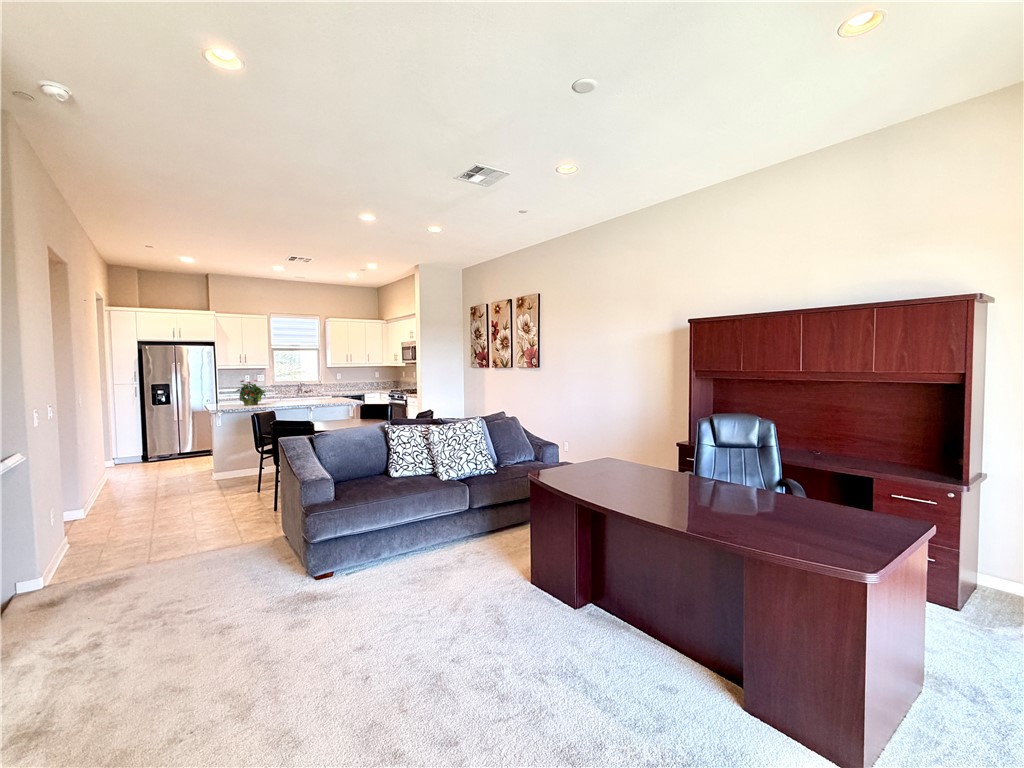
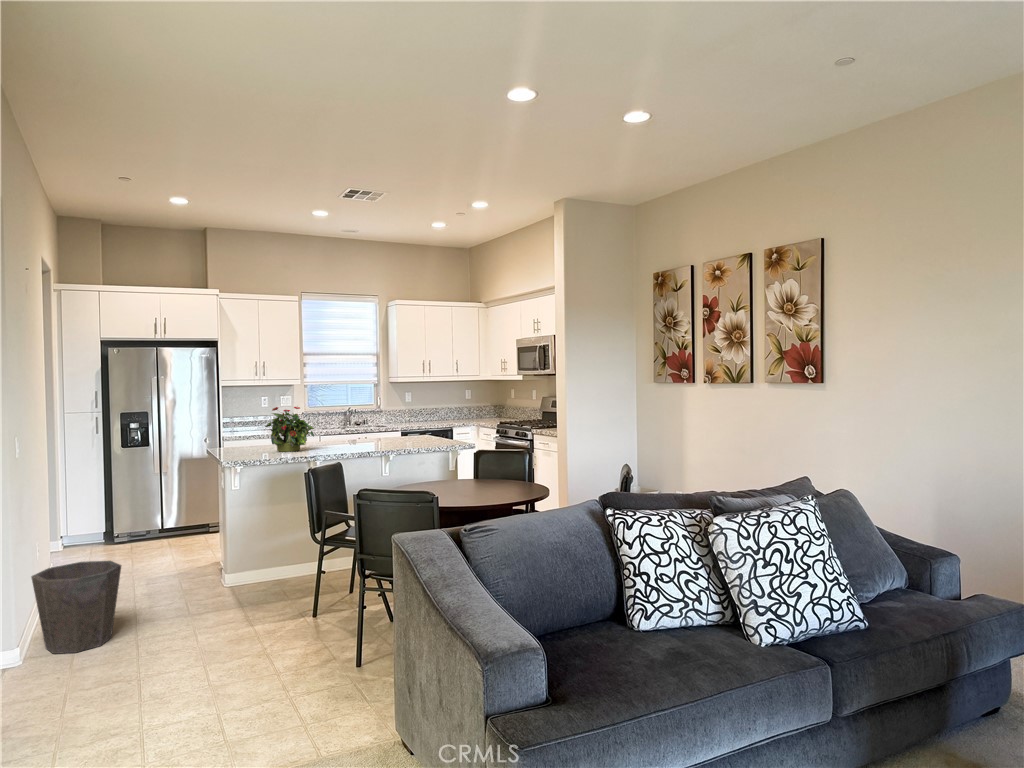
waste bin: none [91,463,145,511] -> present [31,561,121,654]

